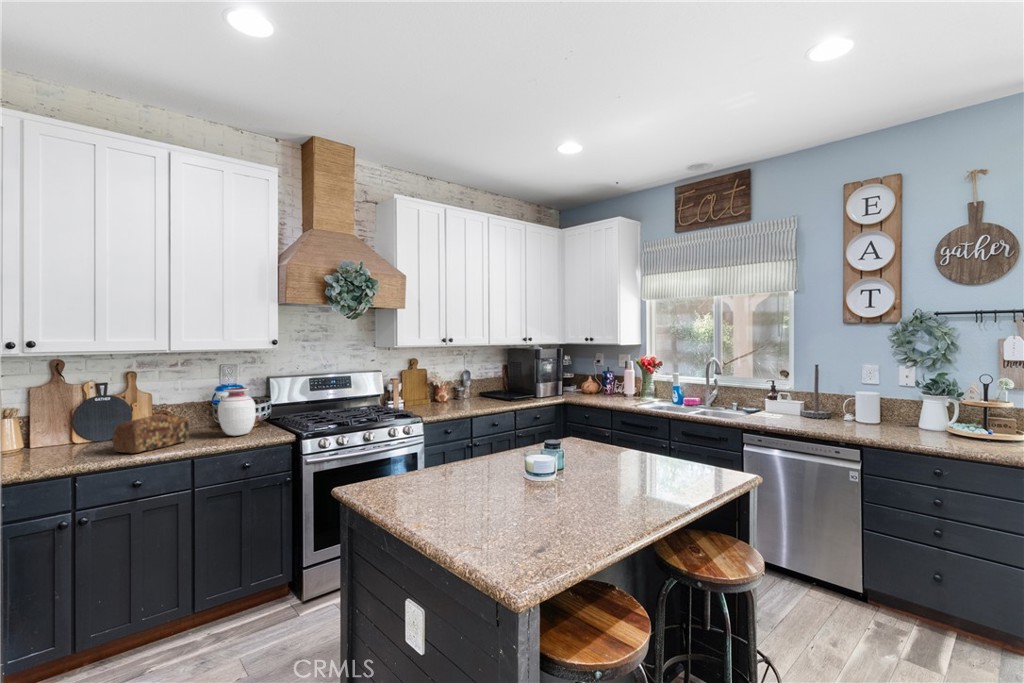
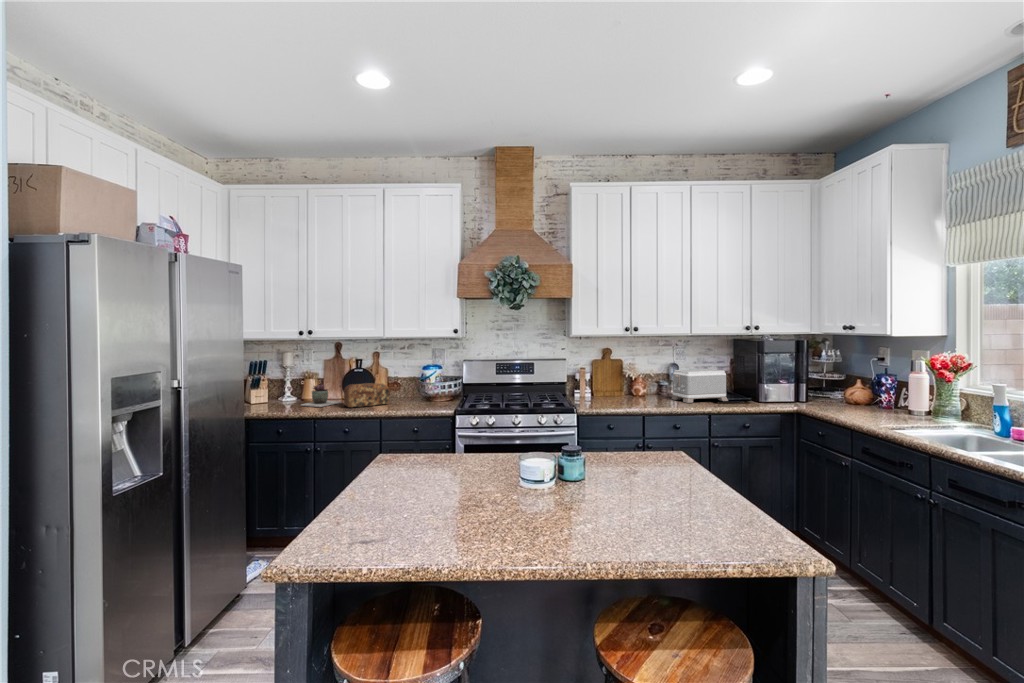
toaster: none [479,374,521,404] -> present [672,369,728,403]
vase: present [218,388,256,436] -> none [409,367,436,404]
succulent plant: none [23,425,95,464] -> present [301,385,341,407]

